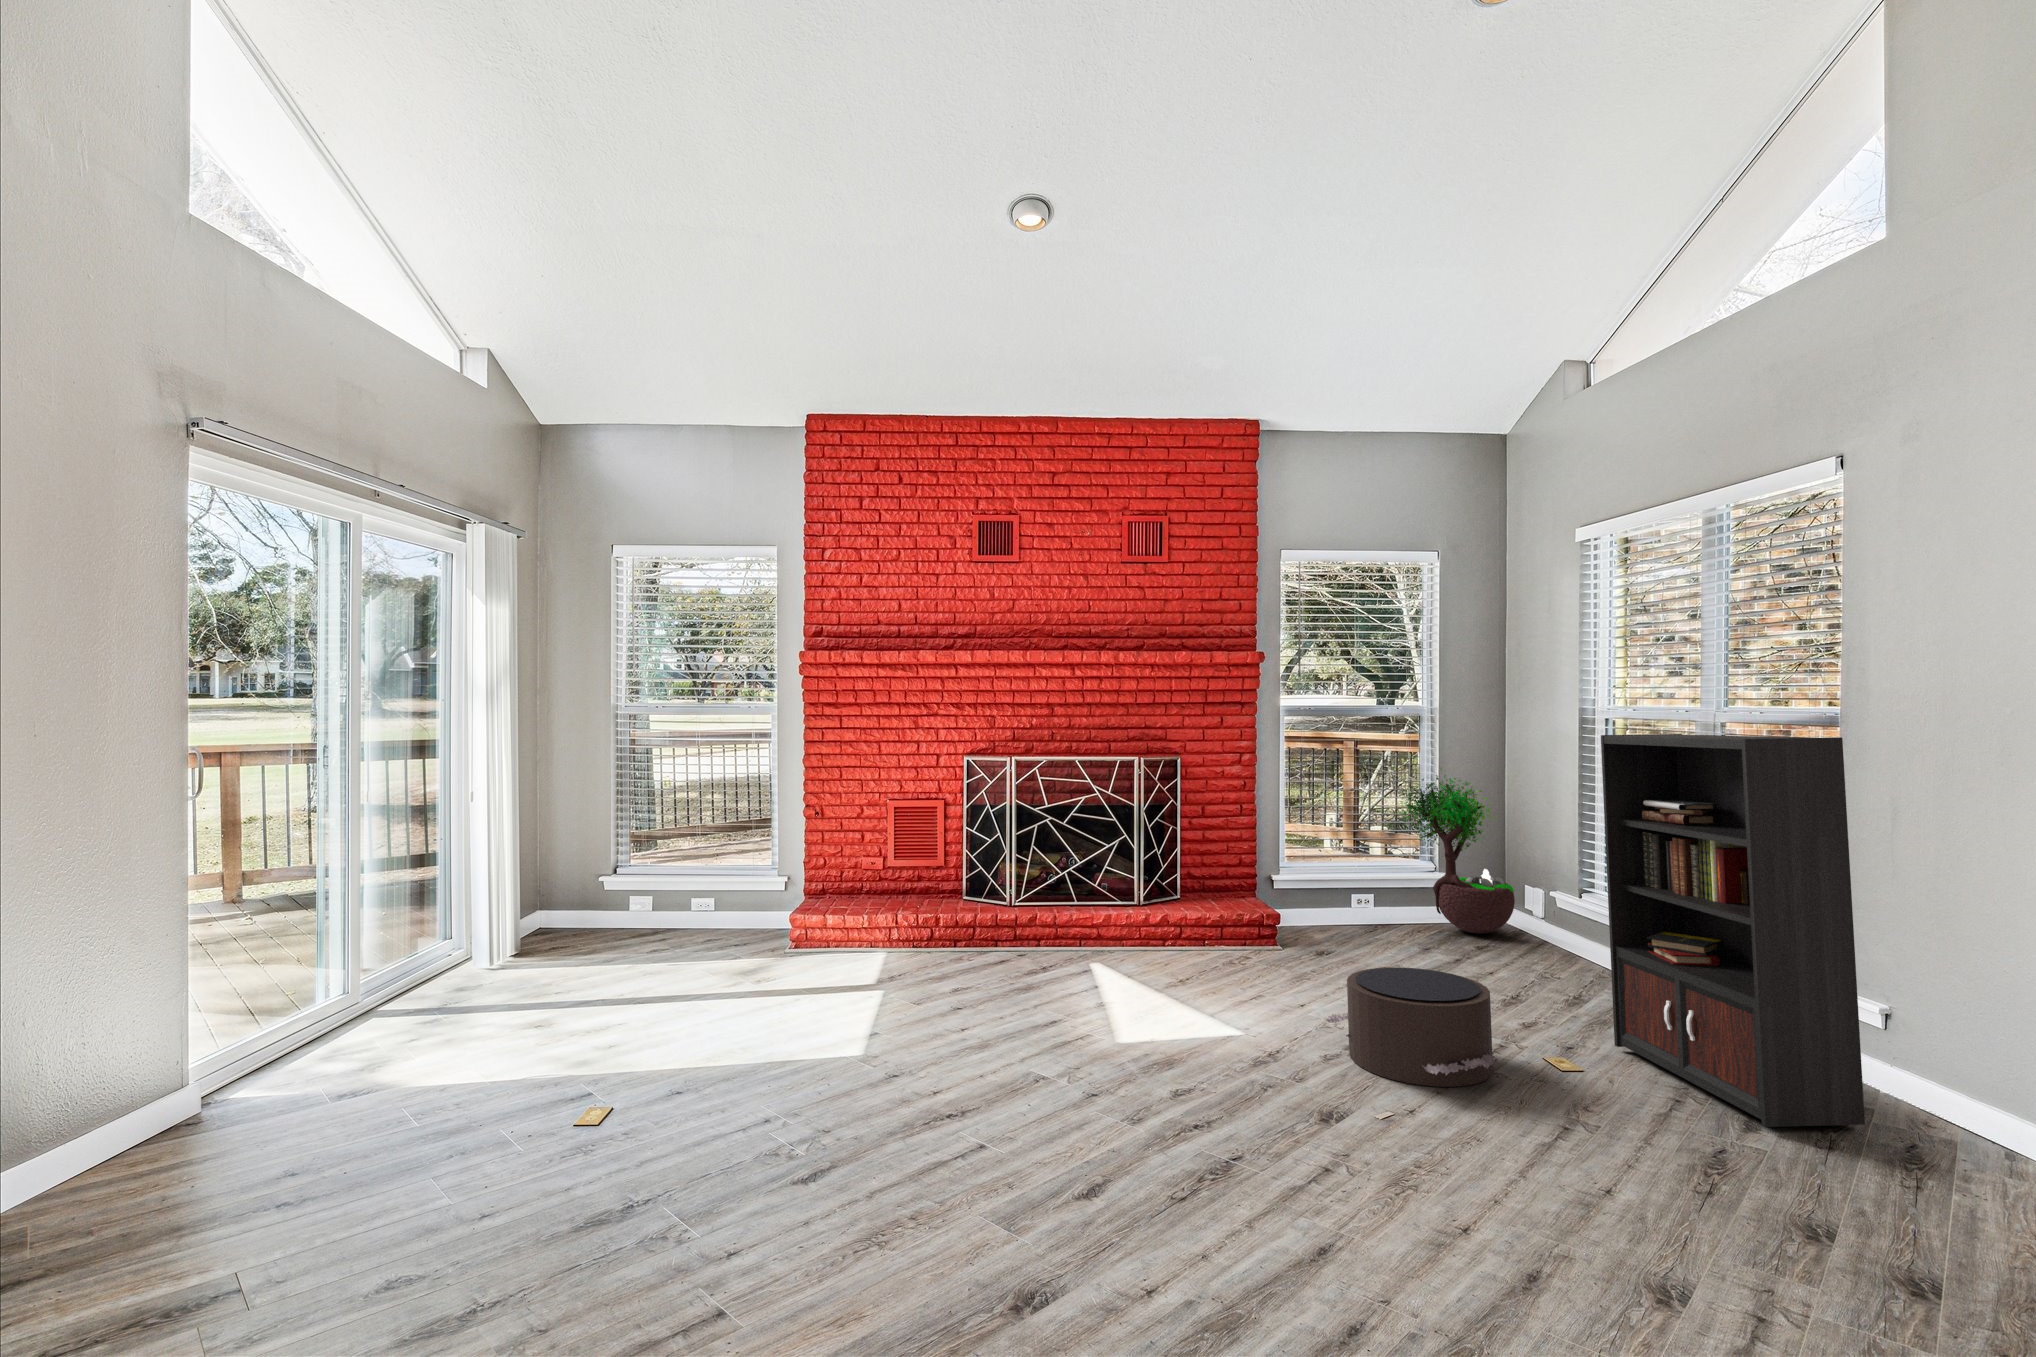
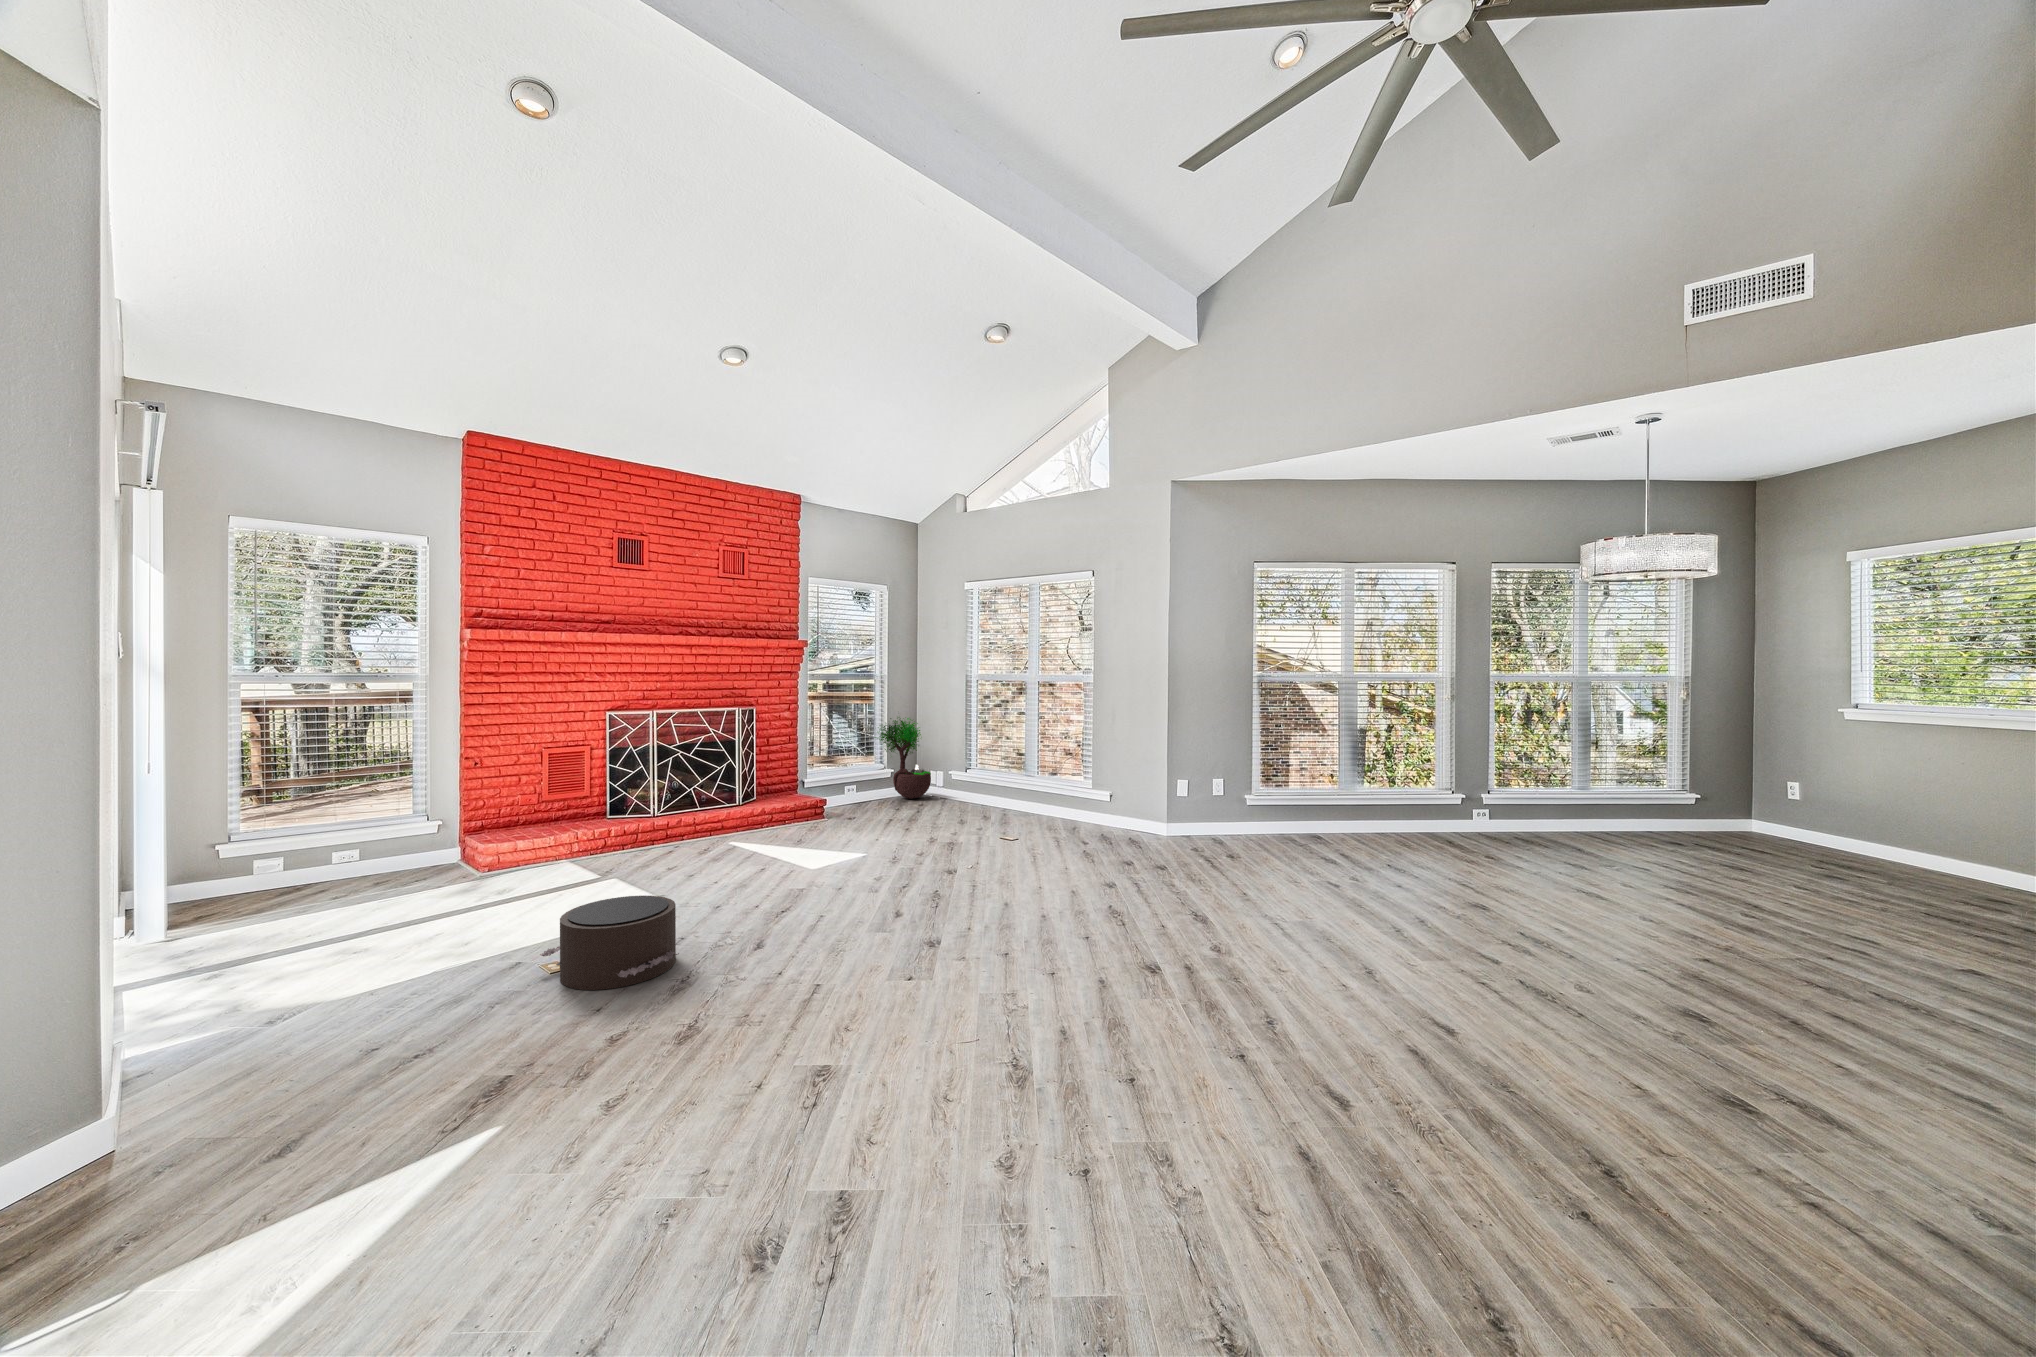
bookcase: present [1601,734,2016,1161] -> none [1008,695,1127,840]
pouf: present [1325,967,1501,1087] -> present [540,896,679,990]

